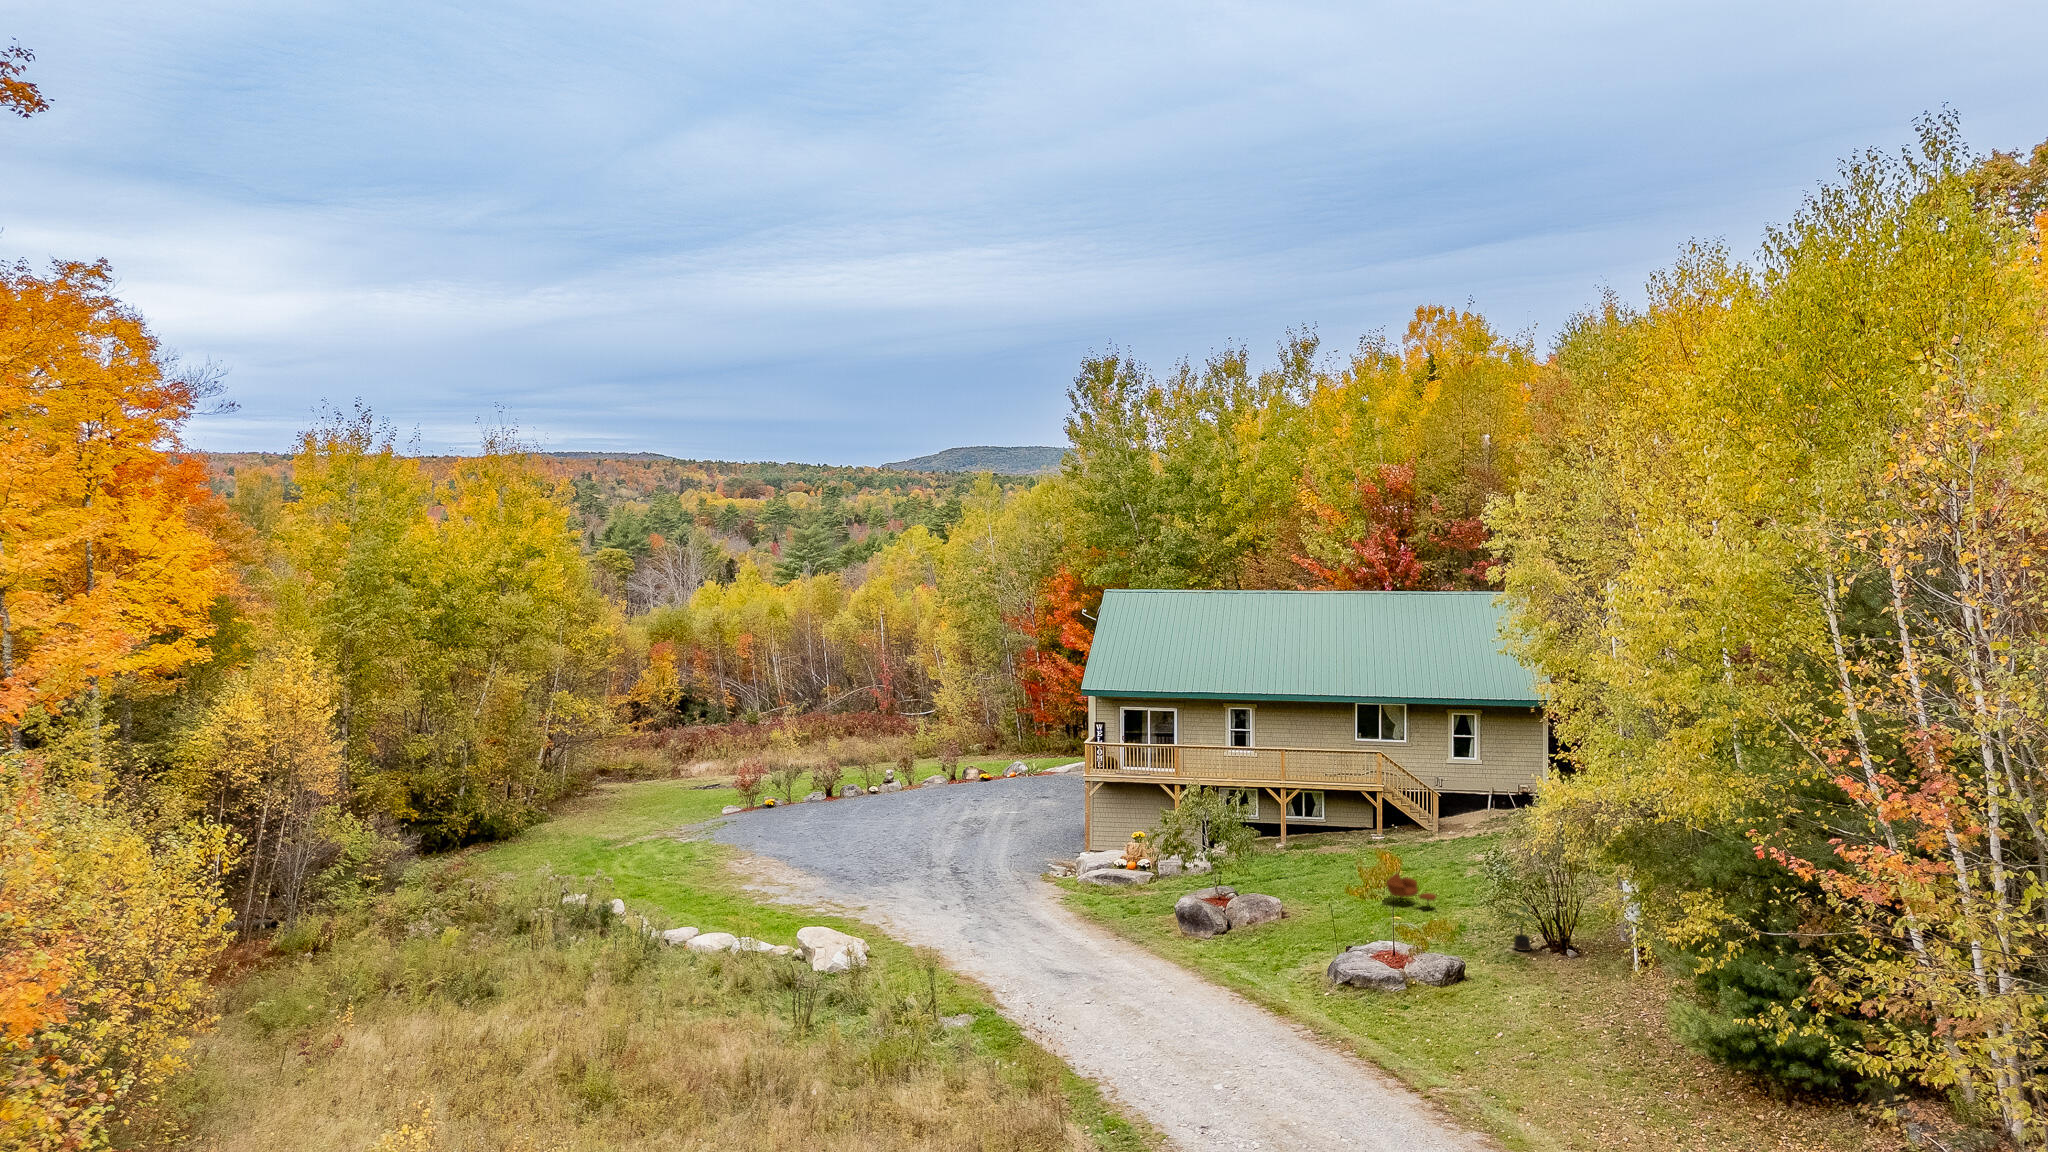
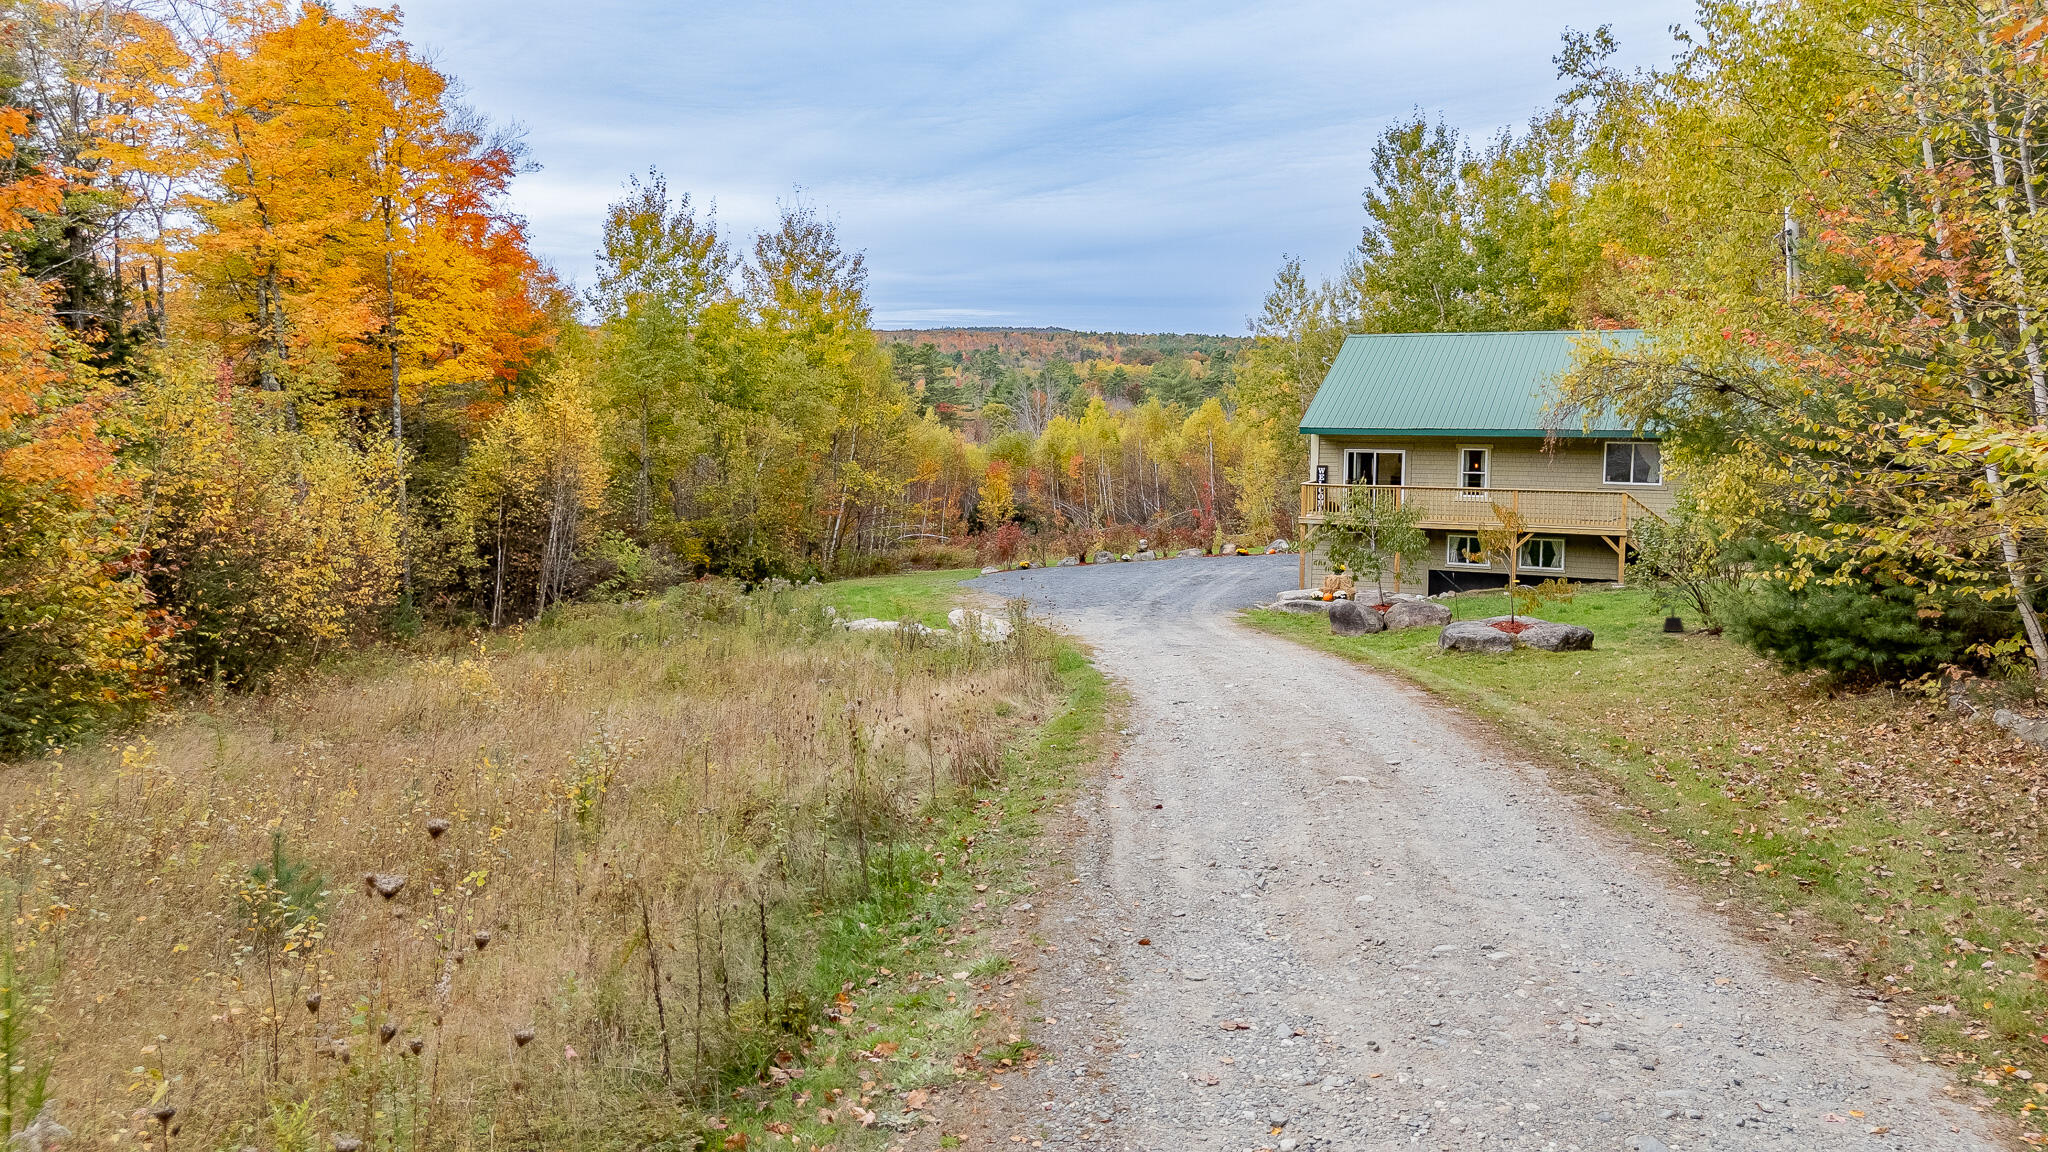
lounge chair: present [1386,873,1436,908] -> none [1566,573,1622,620]

